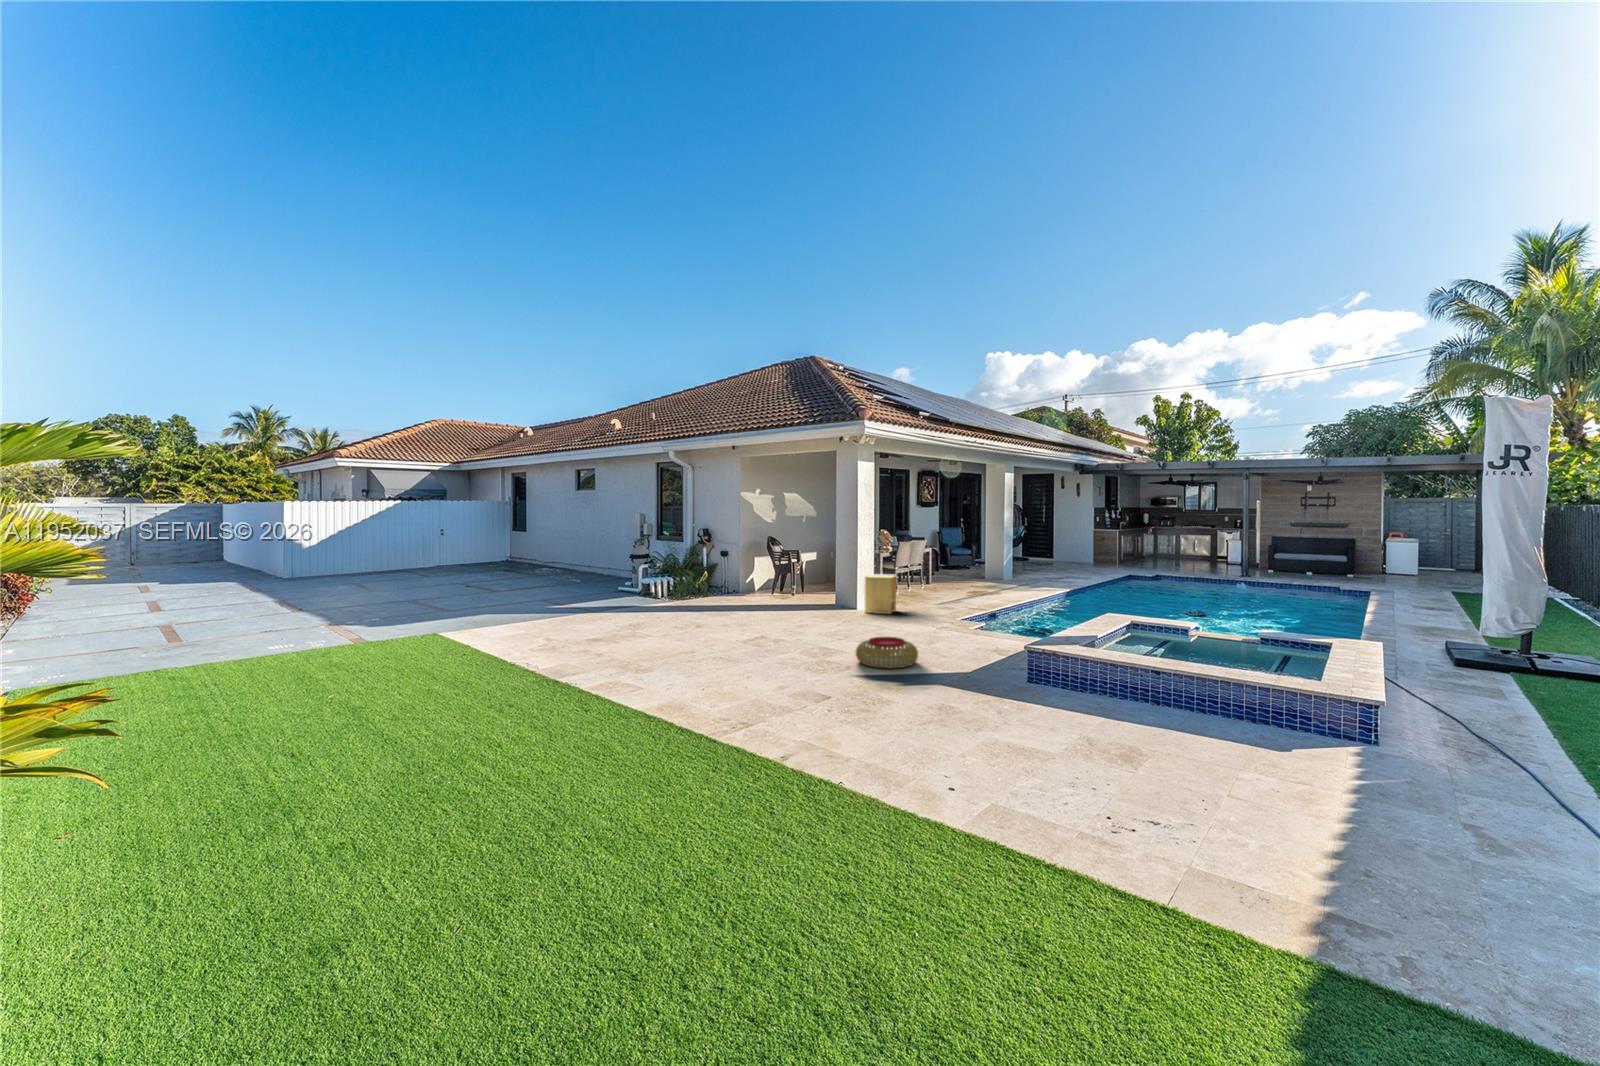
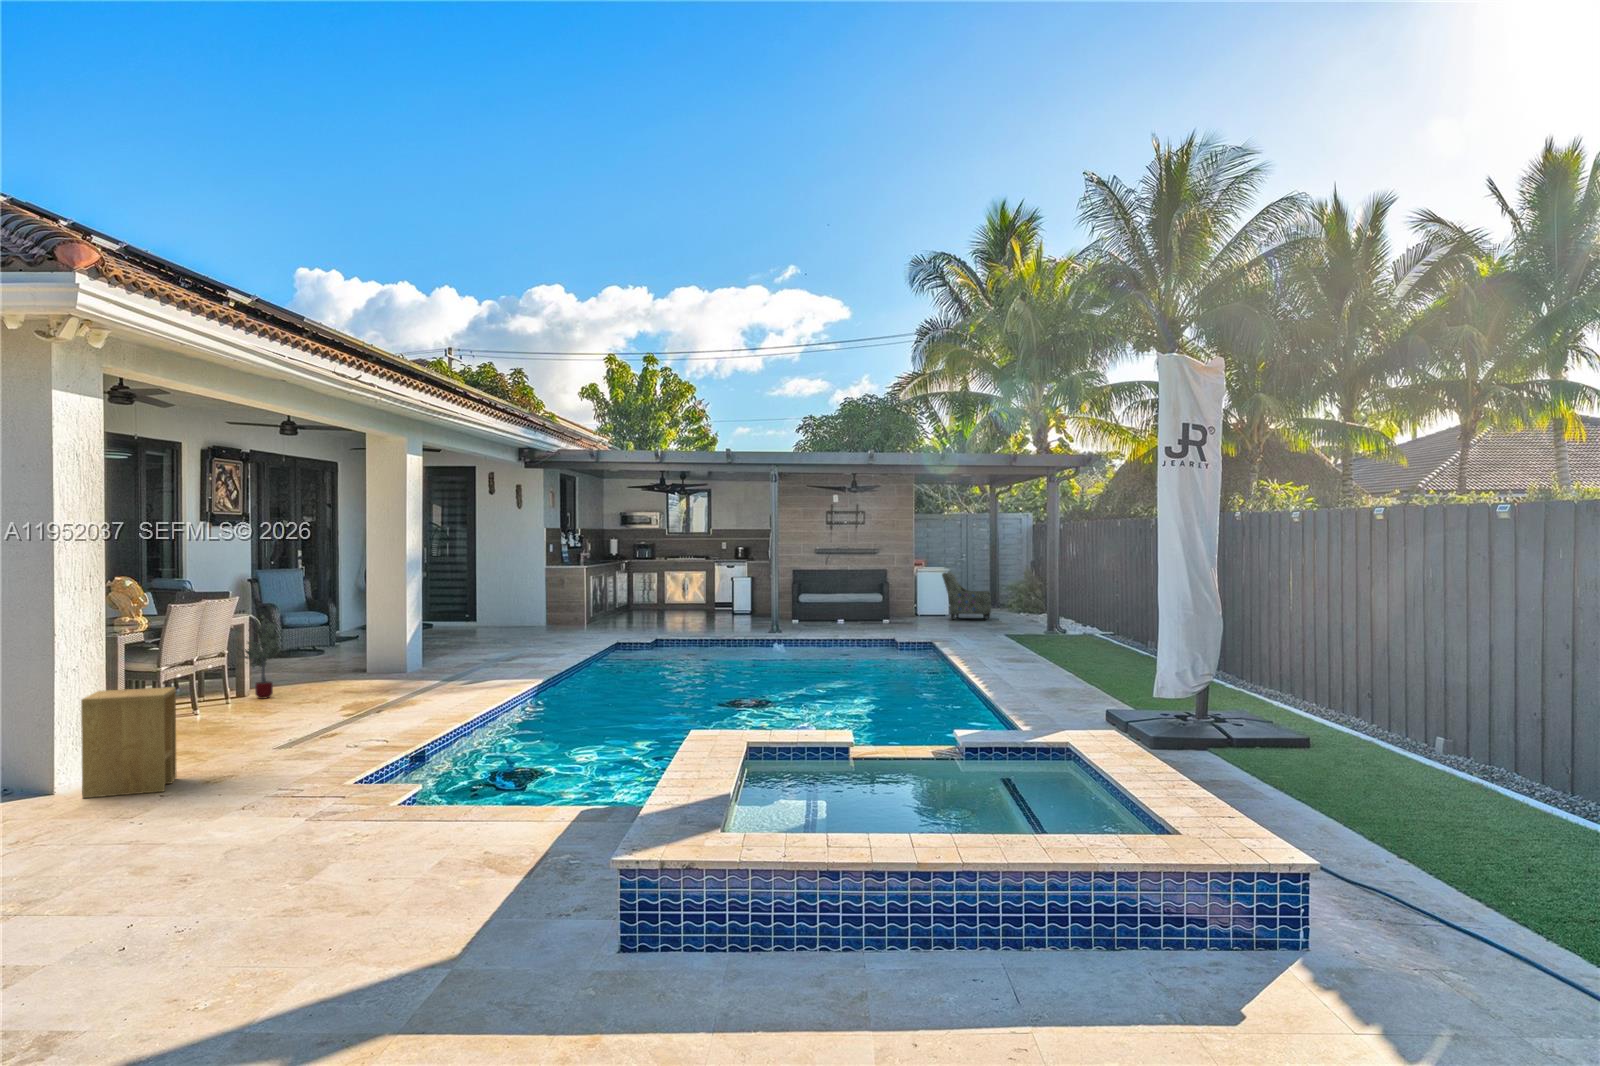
armchair: none [1409,542,1463,582] -> present [942,572,991,620]
potted tree: none [926,549,945,586] -> present [236,615,281,699]
pouf: present [856,637,918,668] -> none [73,891,297,1016]

